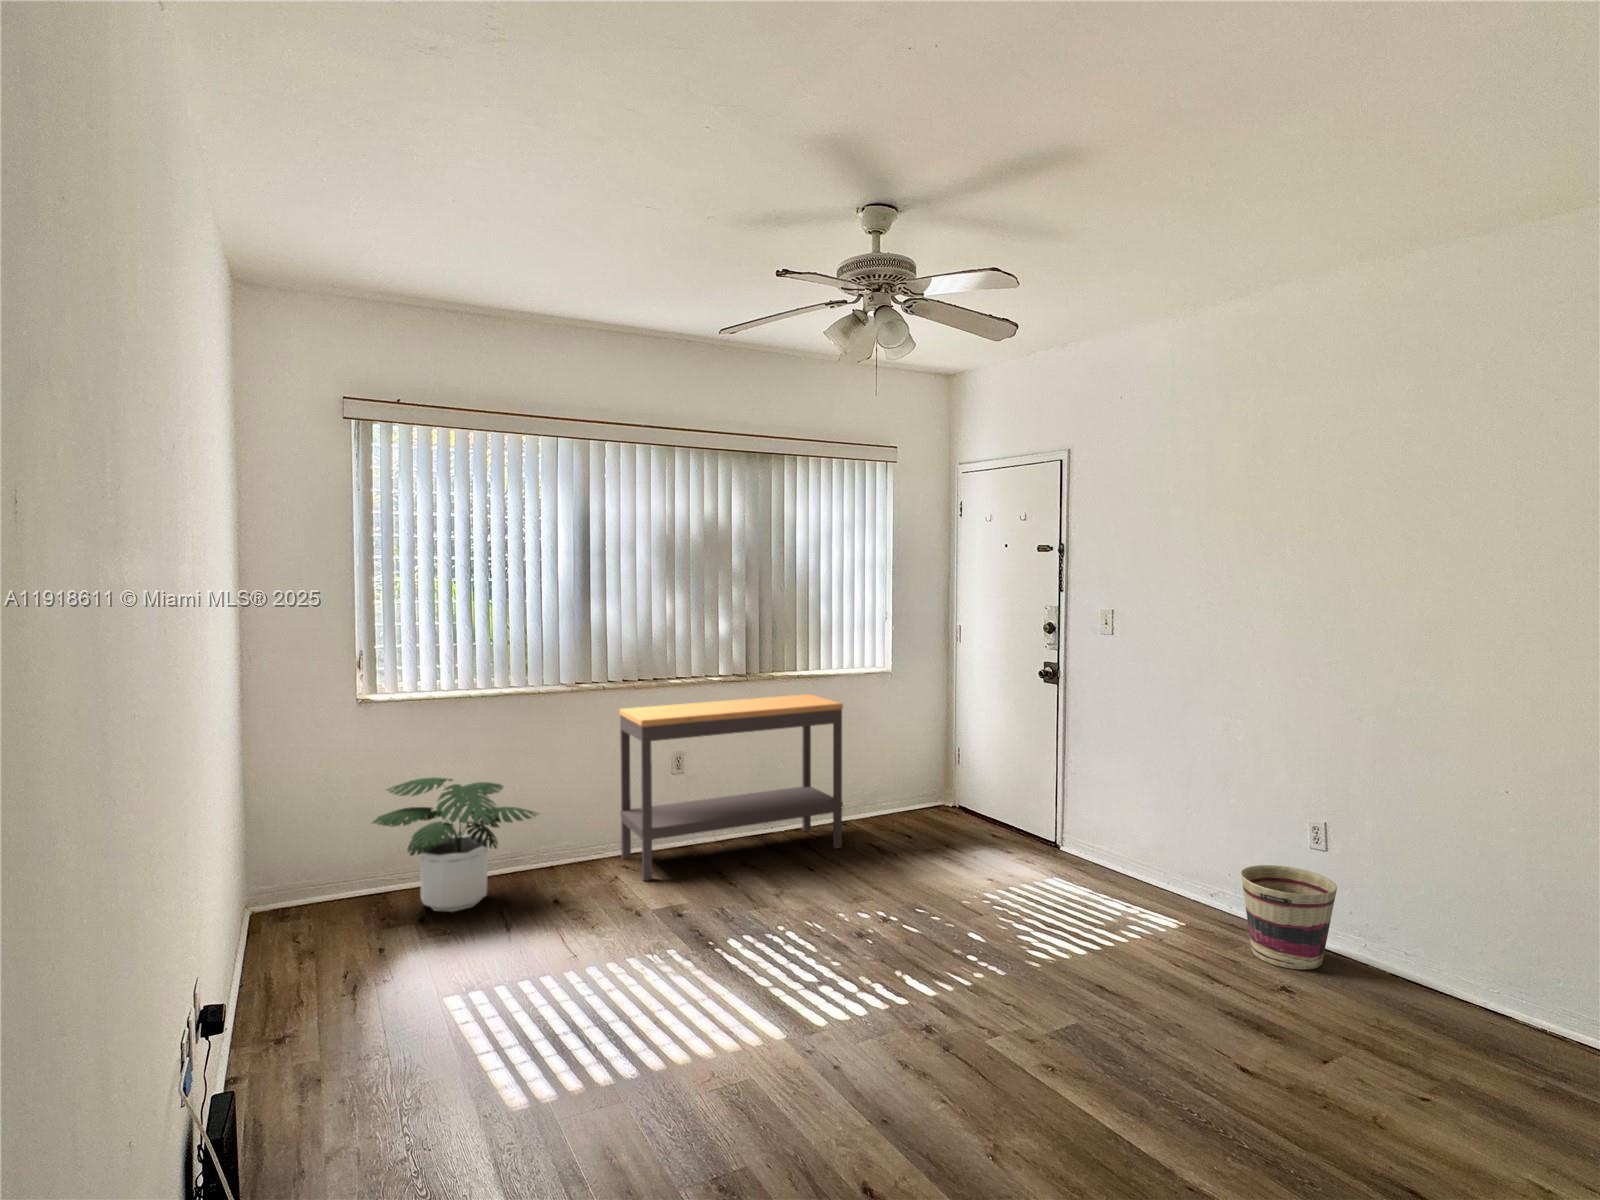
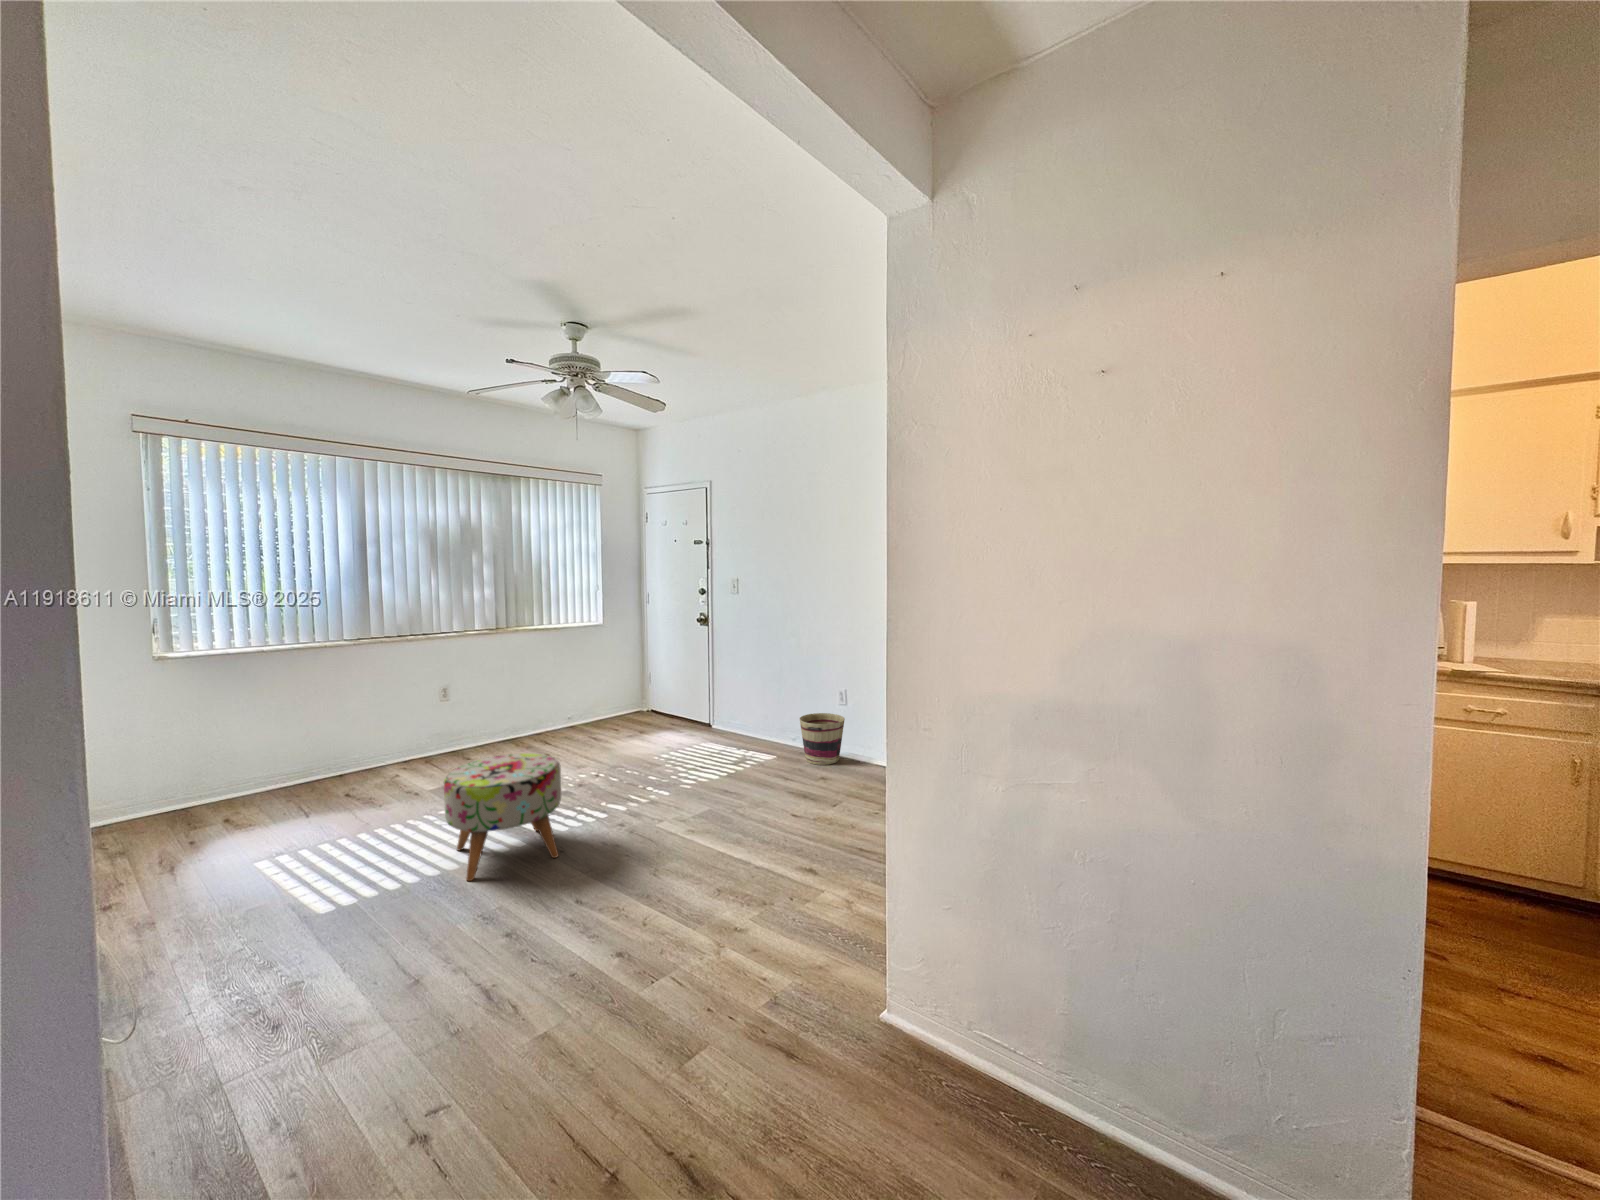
console table: present [619,694,843,881] -> none [396,641,571,774]
potted plant: present [373,777,538,912] -> none [167,714,330,815]
ottoman: none [675,892,840,1099] -> present [444,753,561,881]

